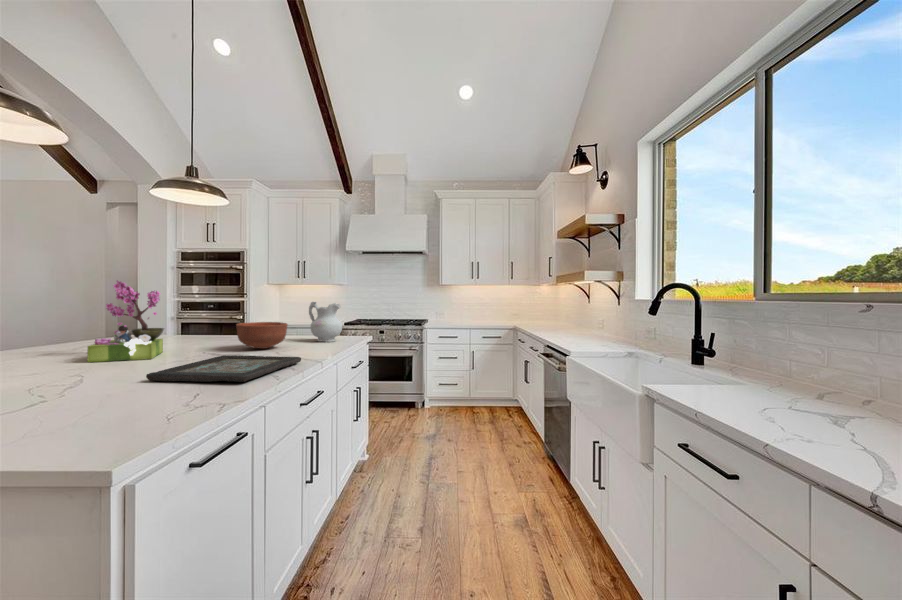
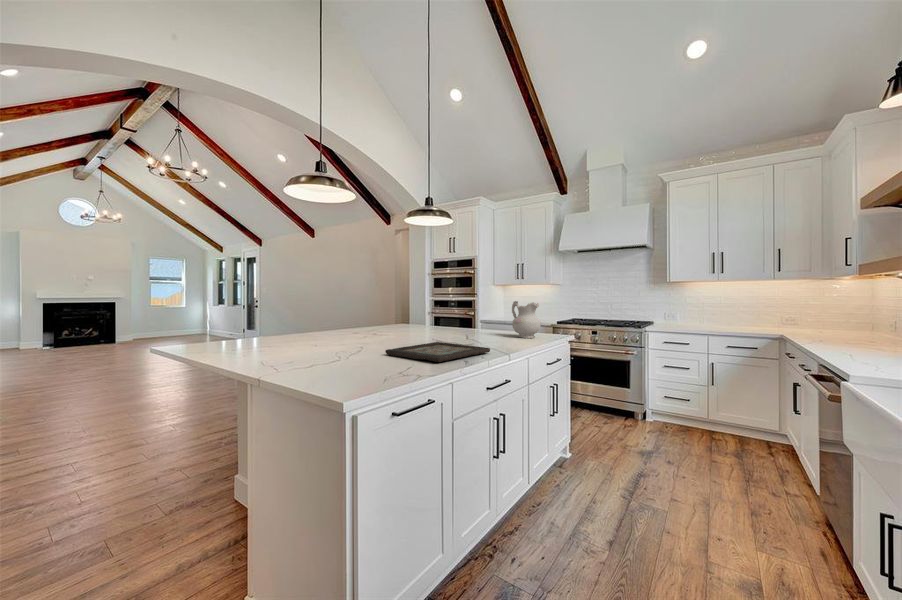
flower arrangement: present [87,280,164,362] -> none [365,285,407,341]
bowl: present [236,322,288,349] -> none [452,318,490,340]

